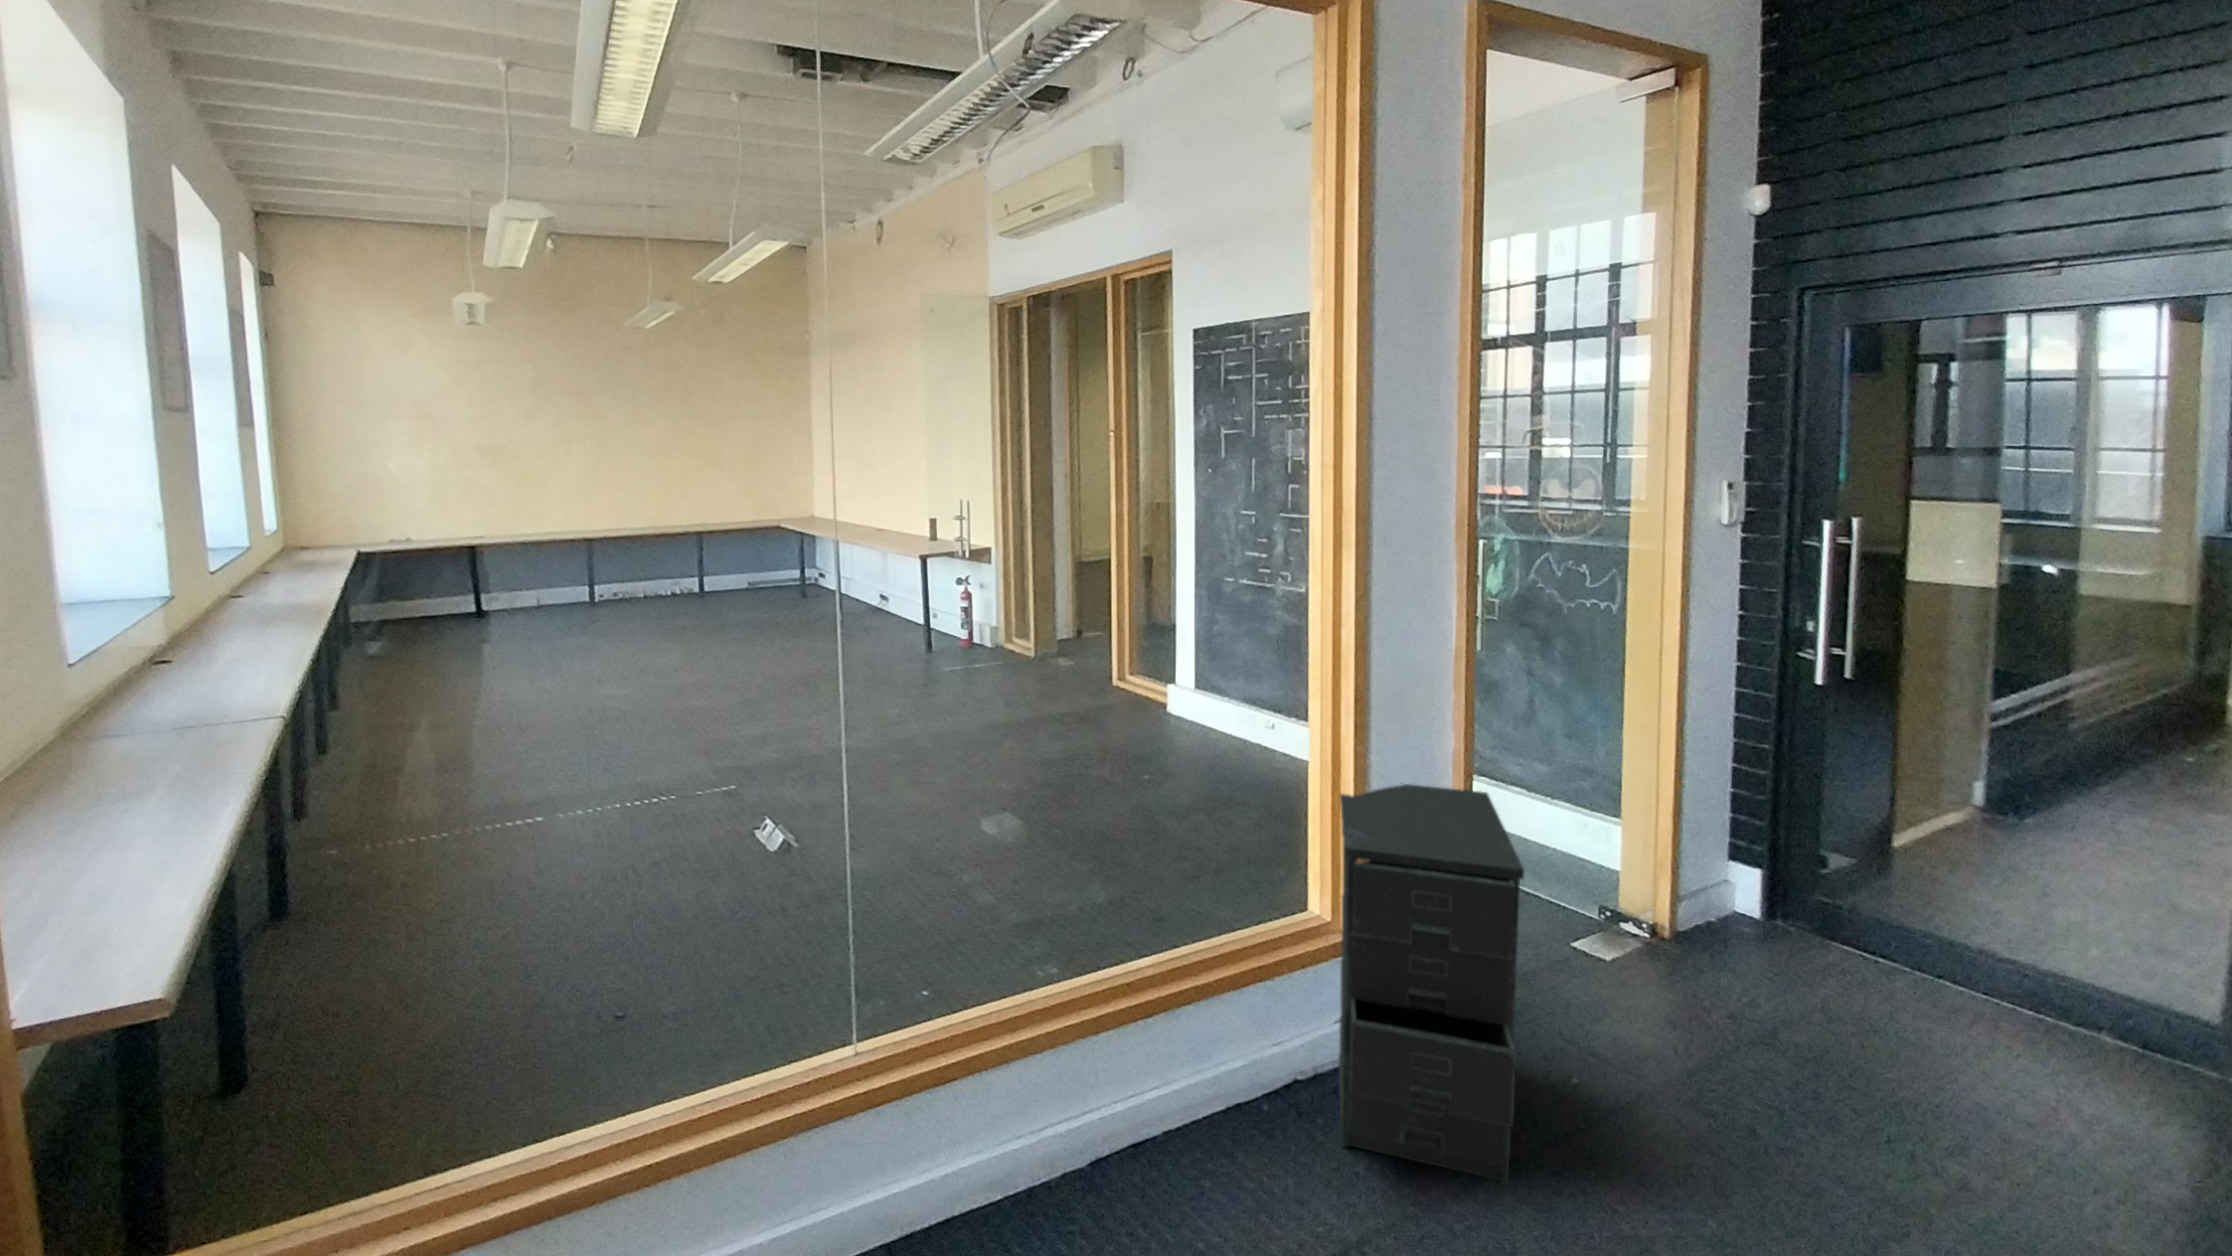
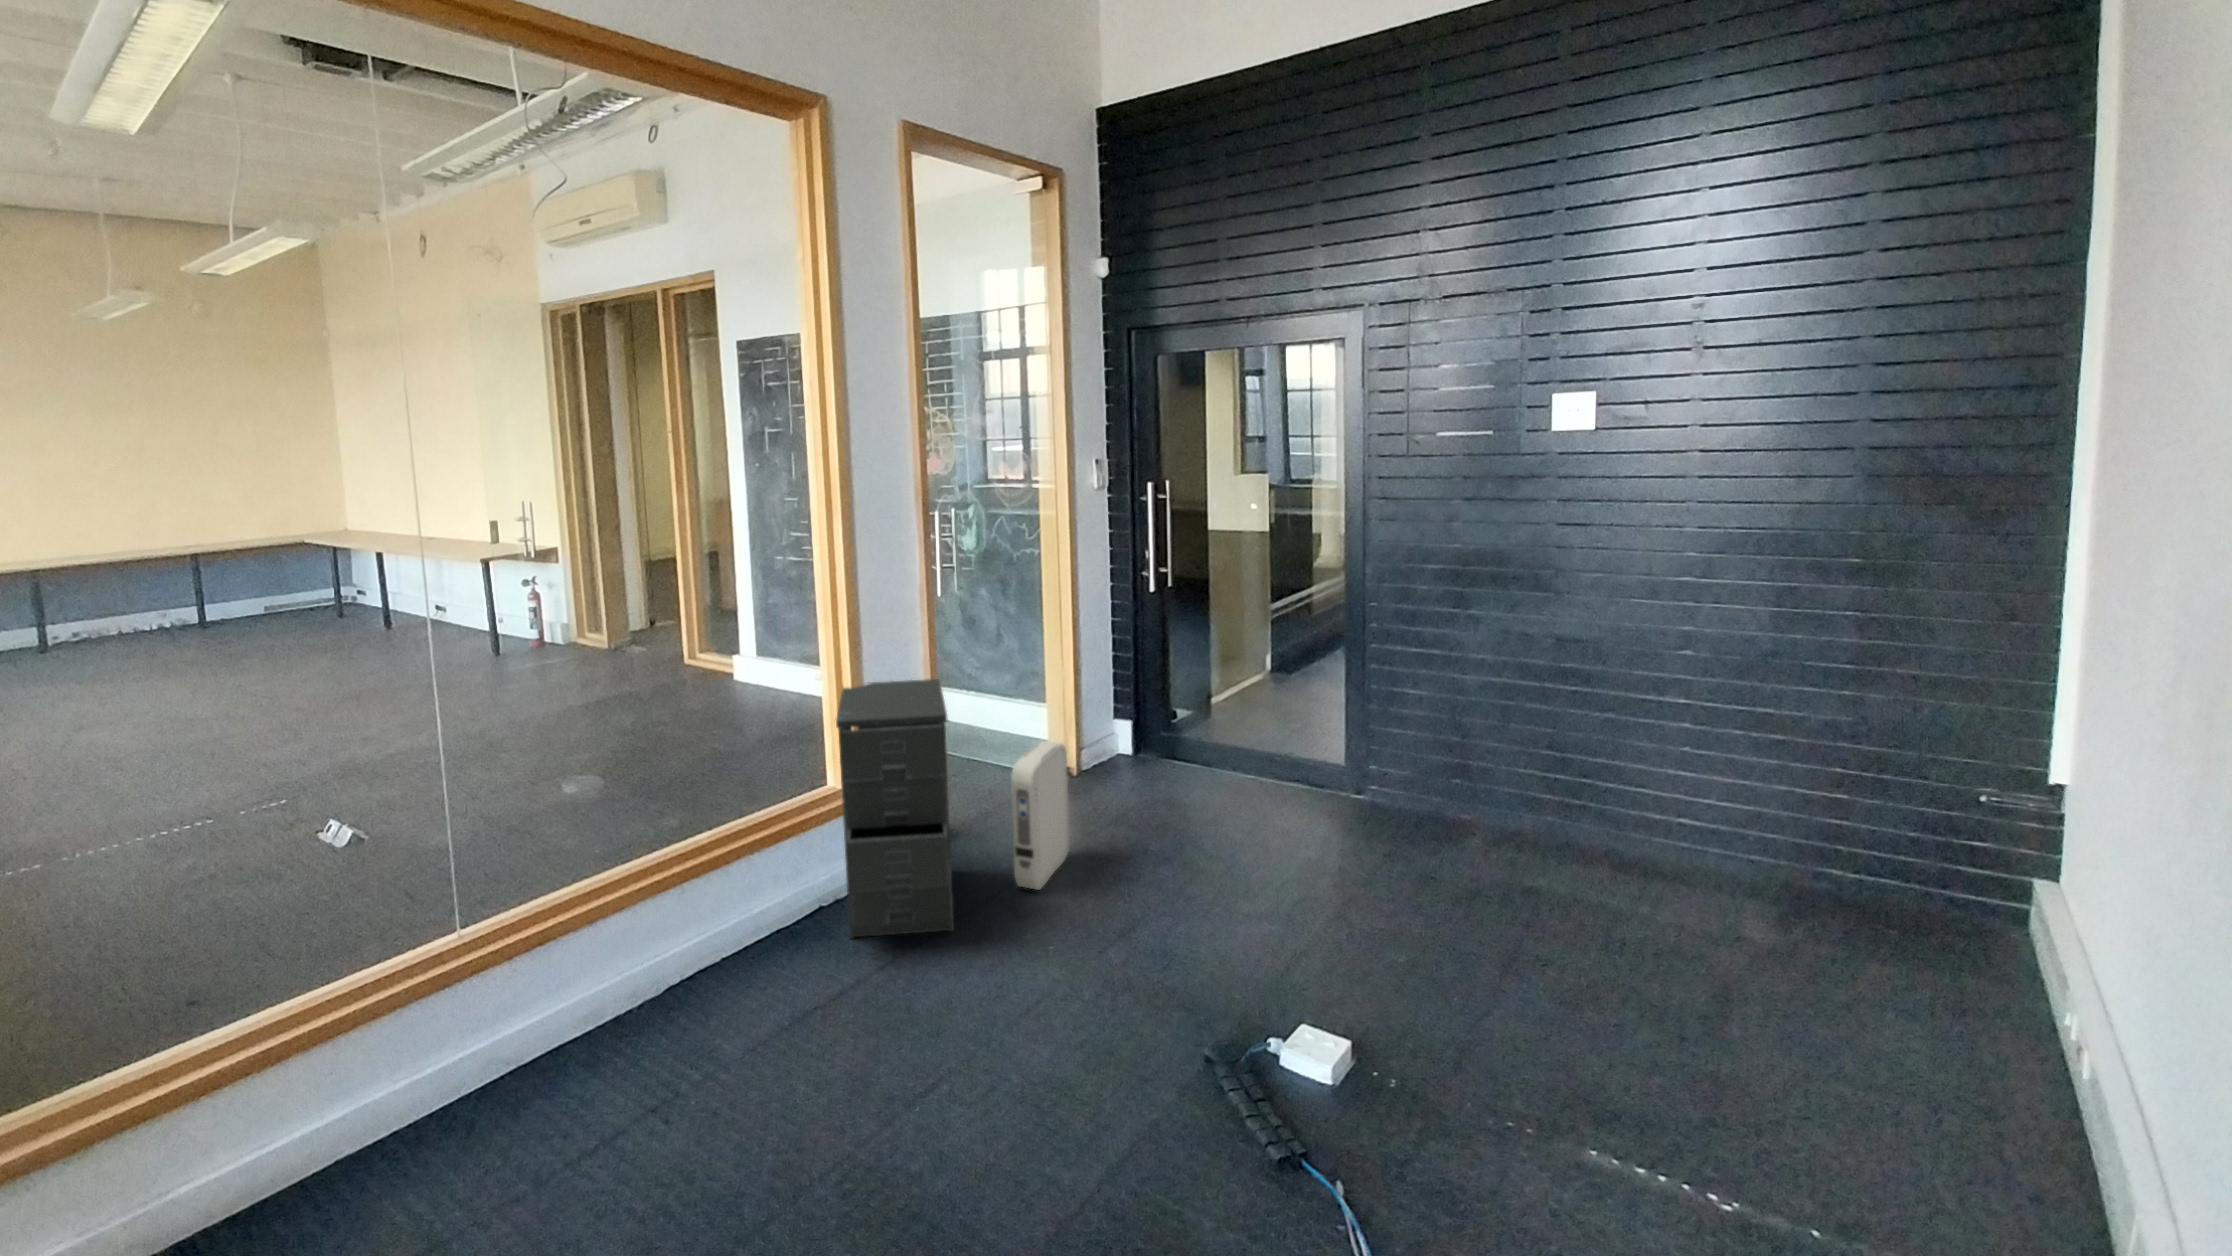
air purifier: none [1602,908,1697,1144] -> present [1011,741,1069,890]

